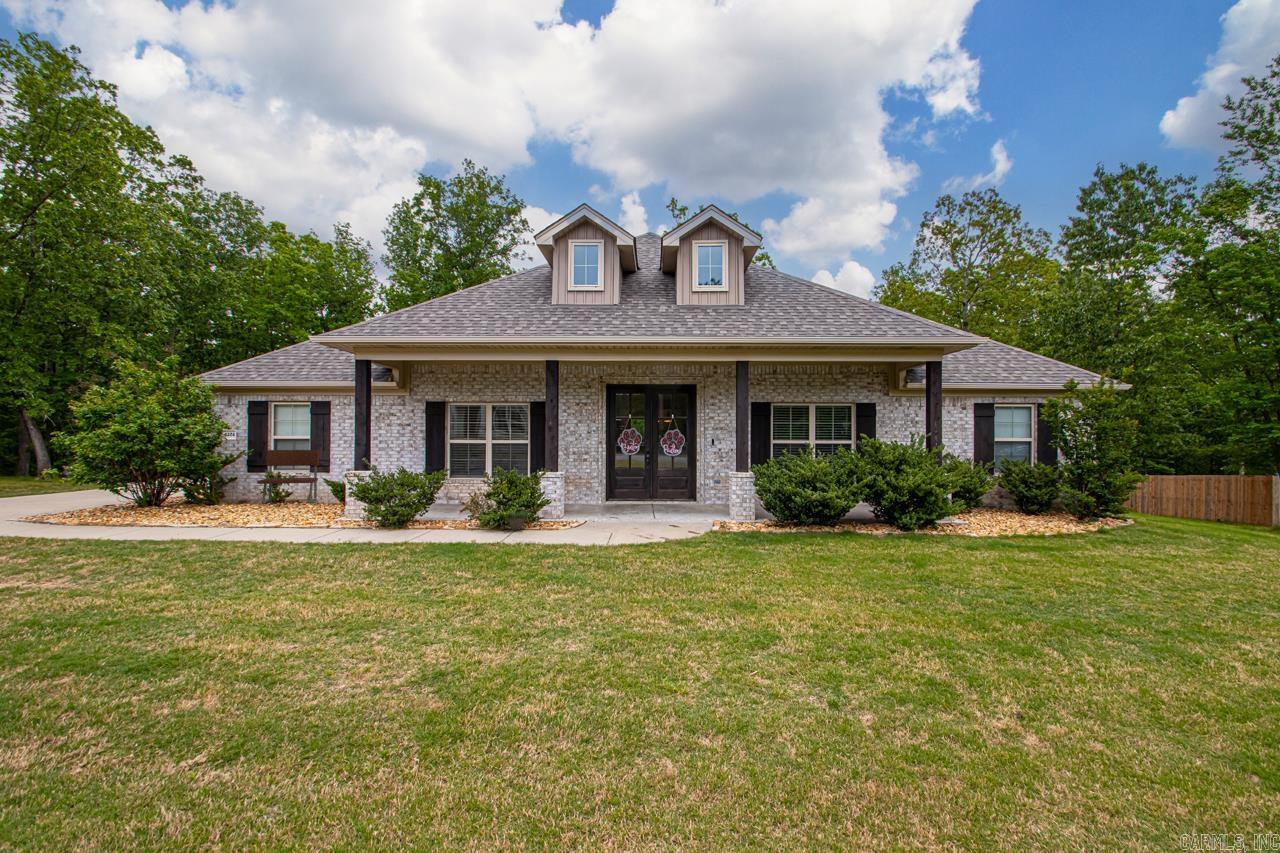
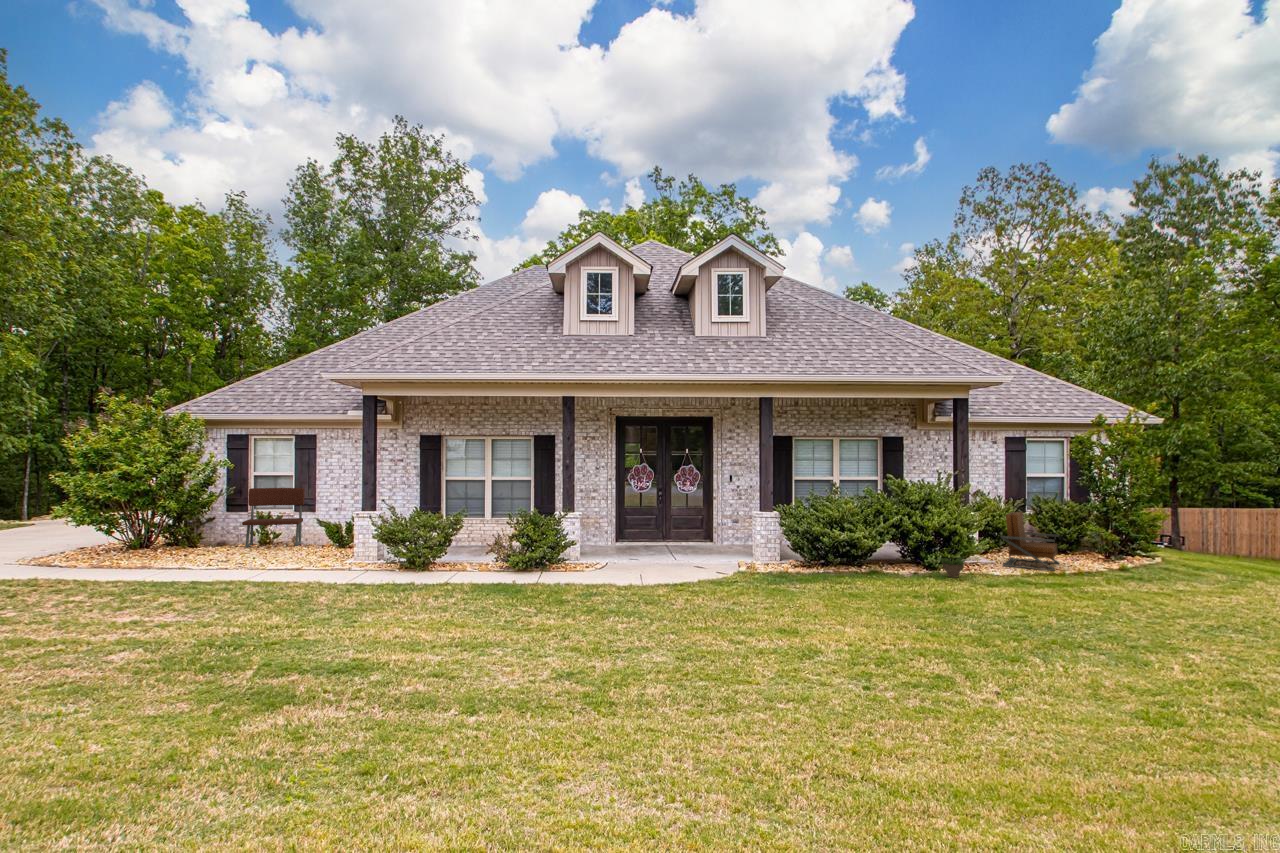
lounge chair: none [974,474,1032,532] -> present [1001,512,1059,571]
decorative plant: present [505,510,528,530] -> present [940,557,966,577]

